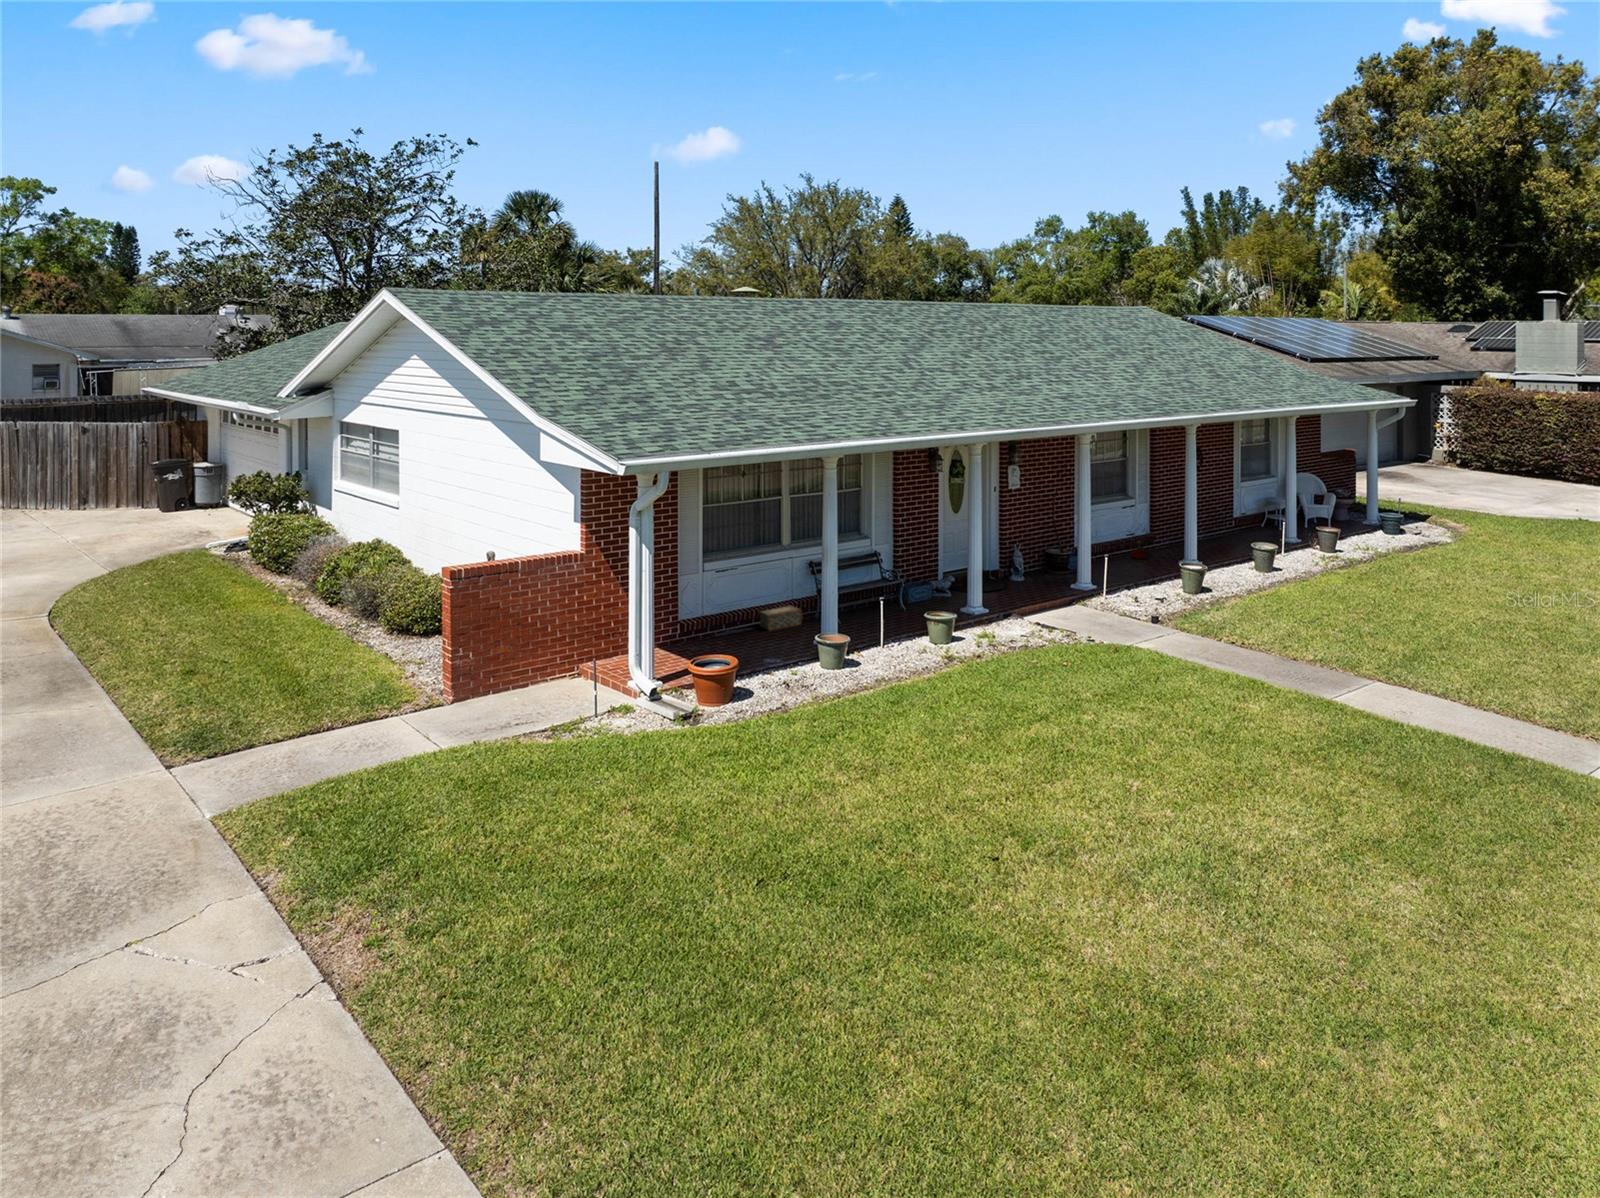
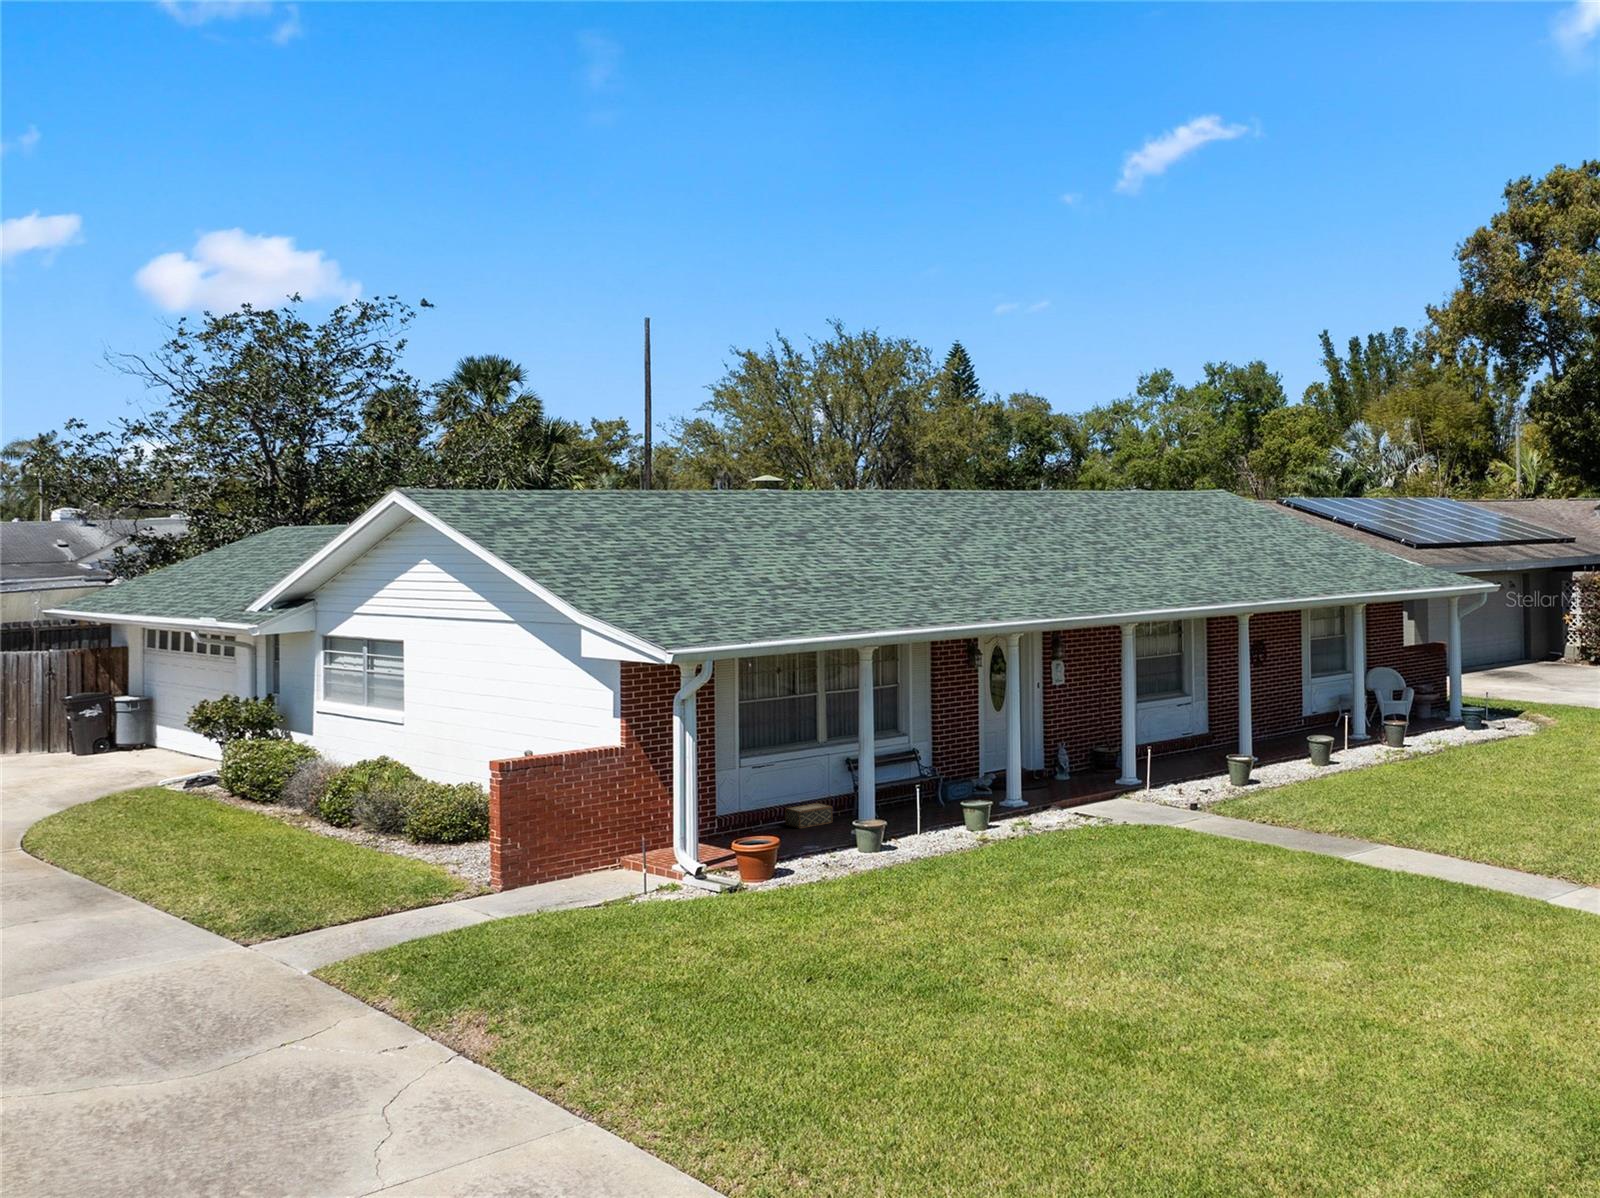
decorative plant: present [1131,530,1147,559] -> none [1164,717,1210,757]

